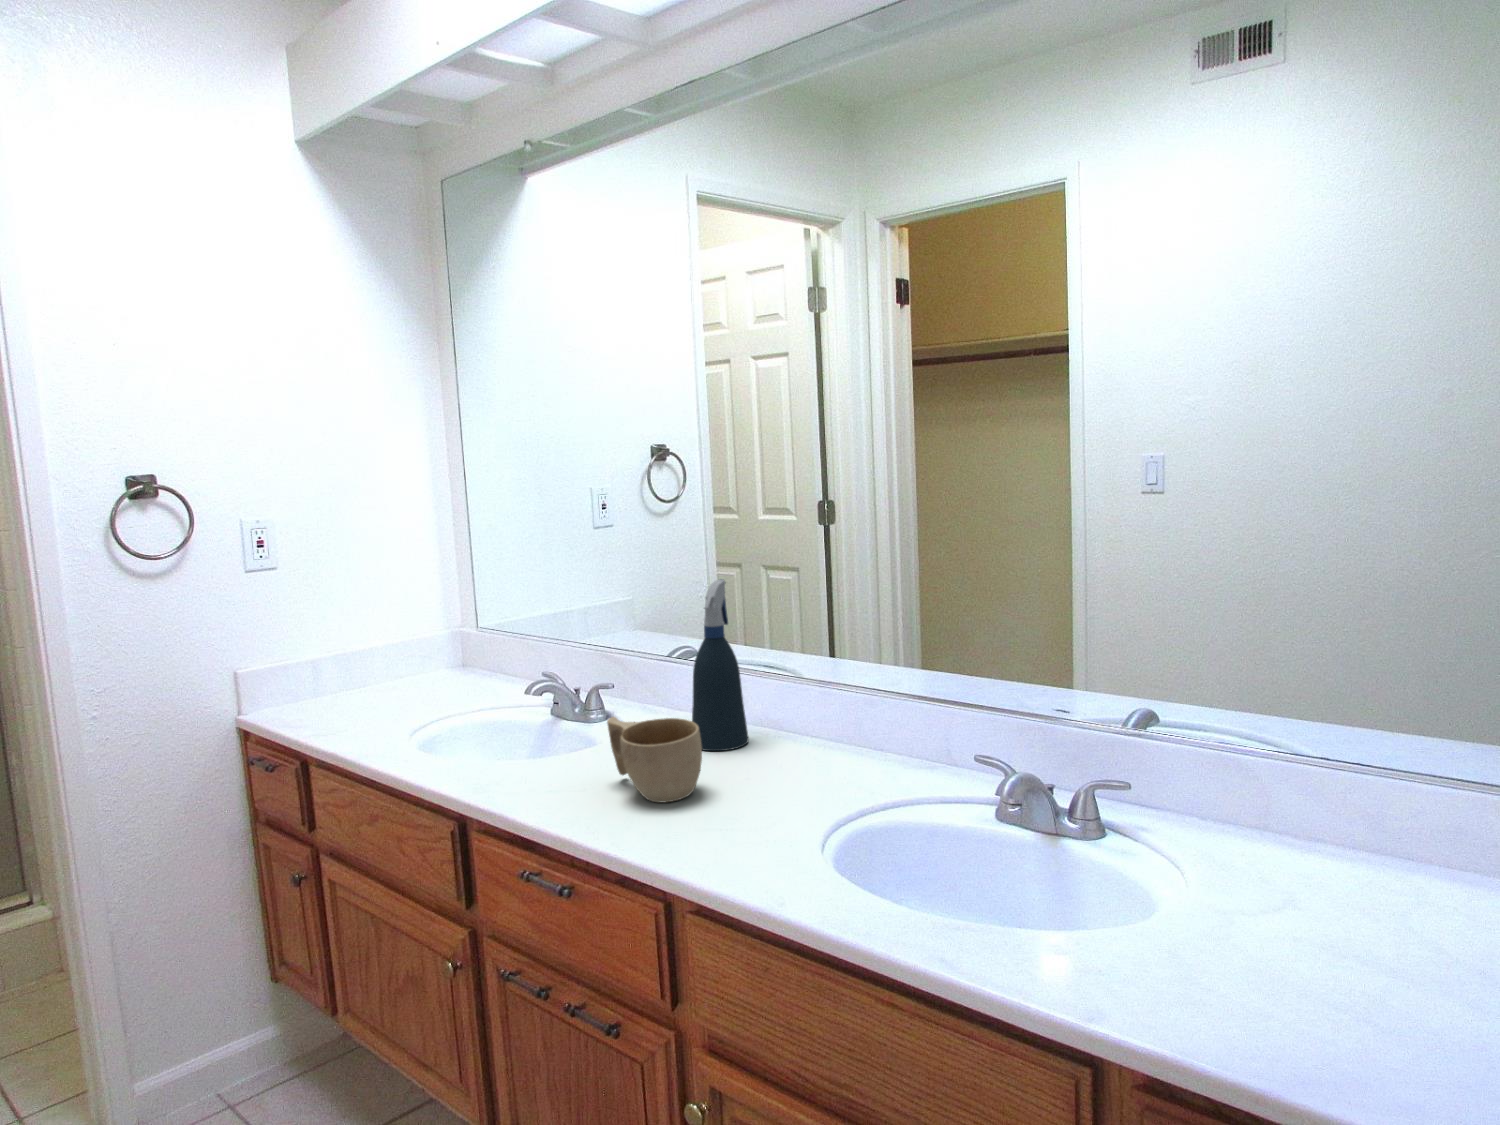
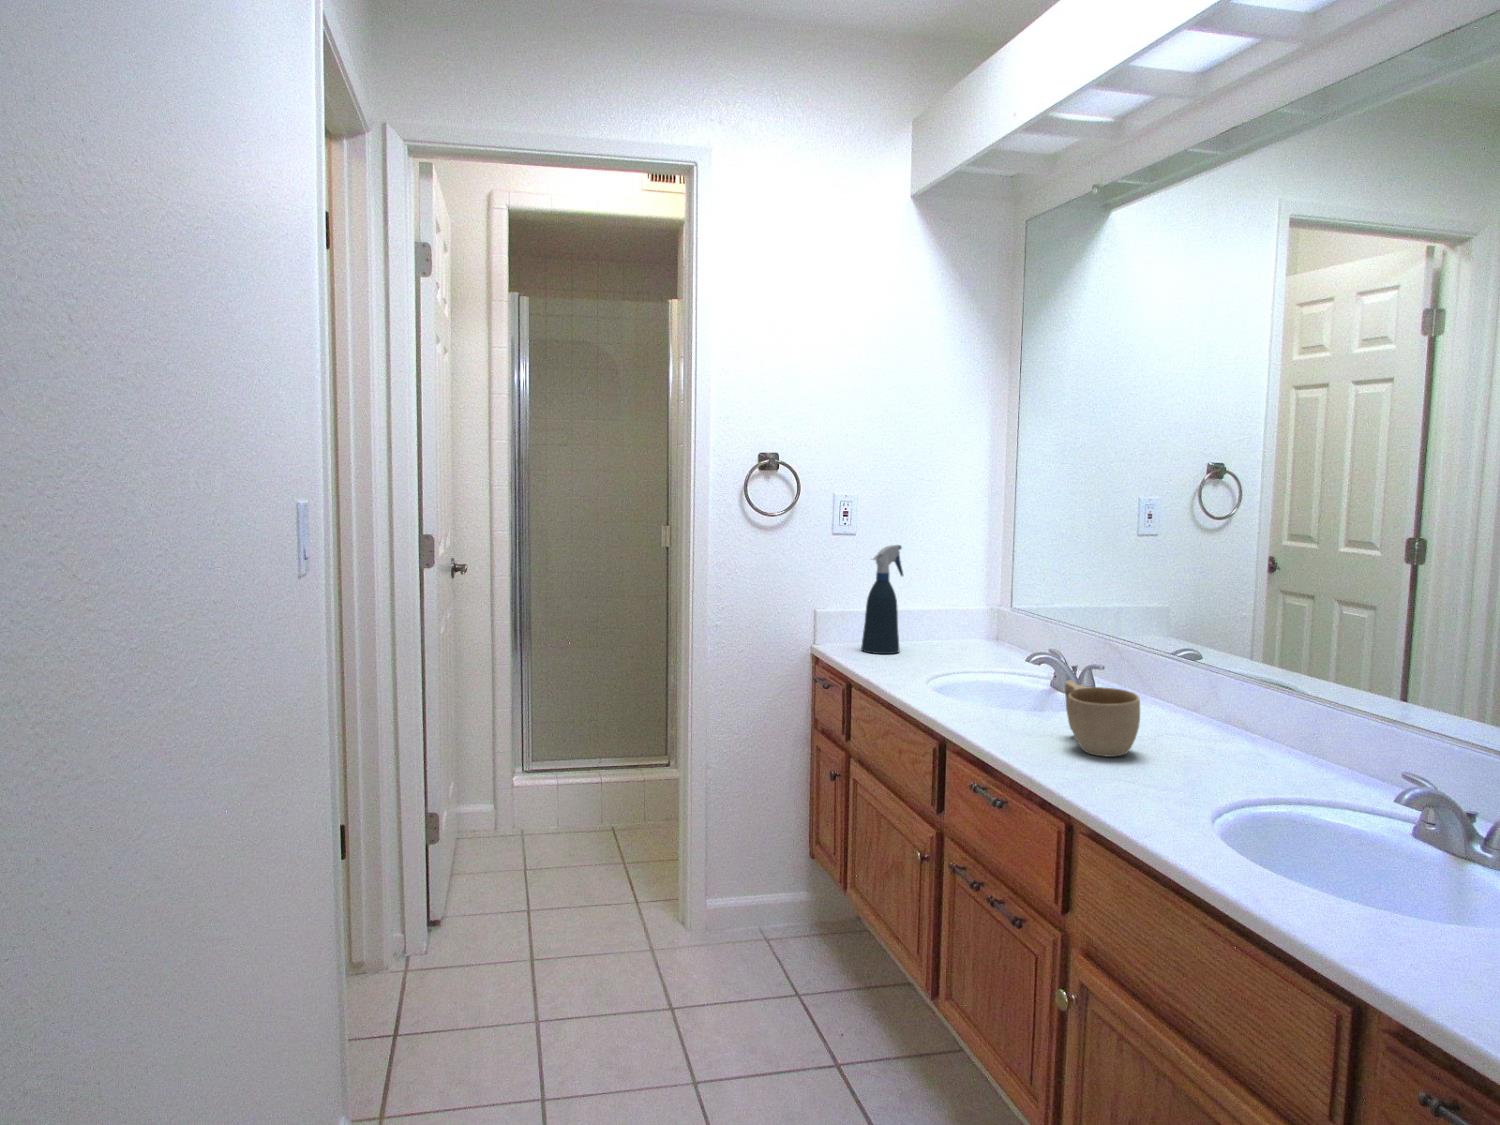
spray bottle: present [692,579,749,751] -> present [861,545,903,654]

